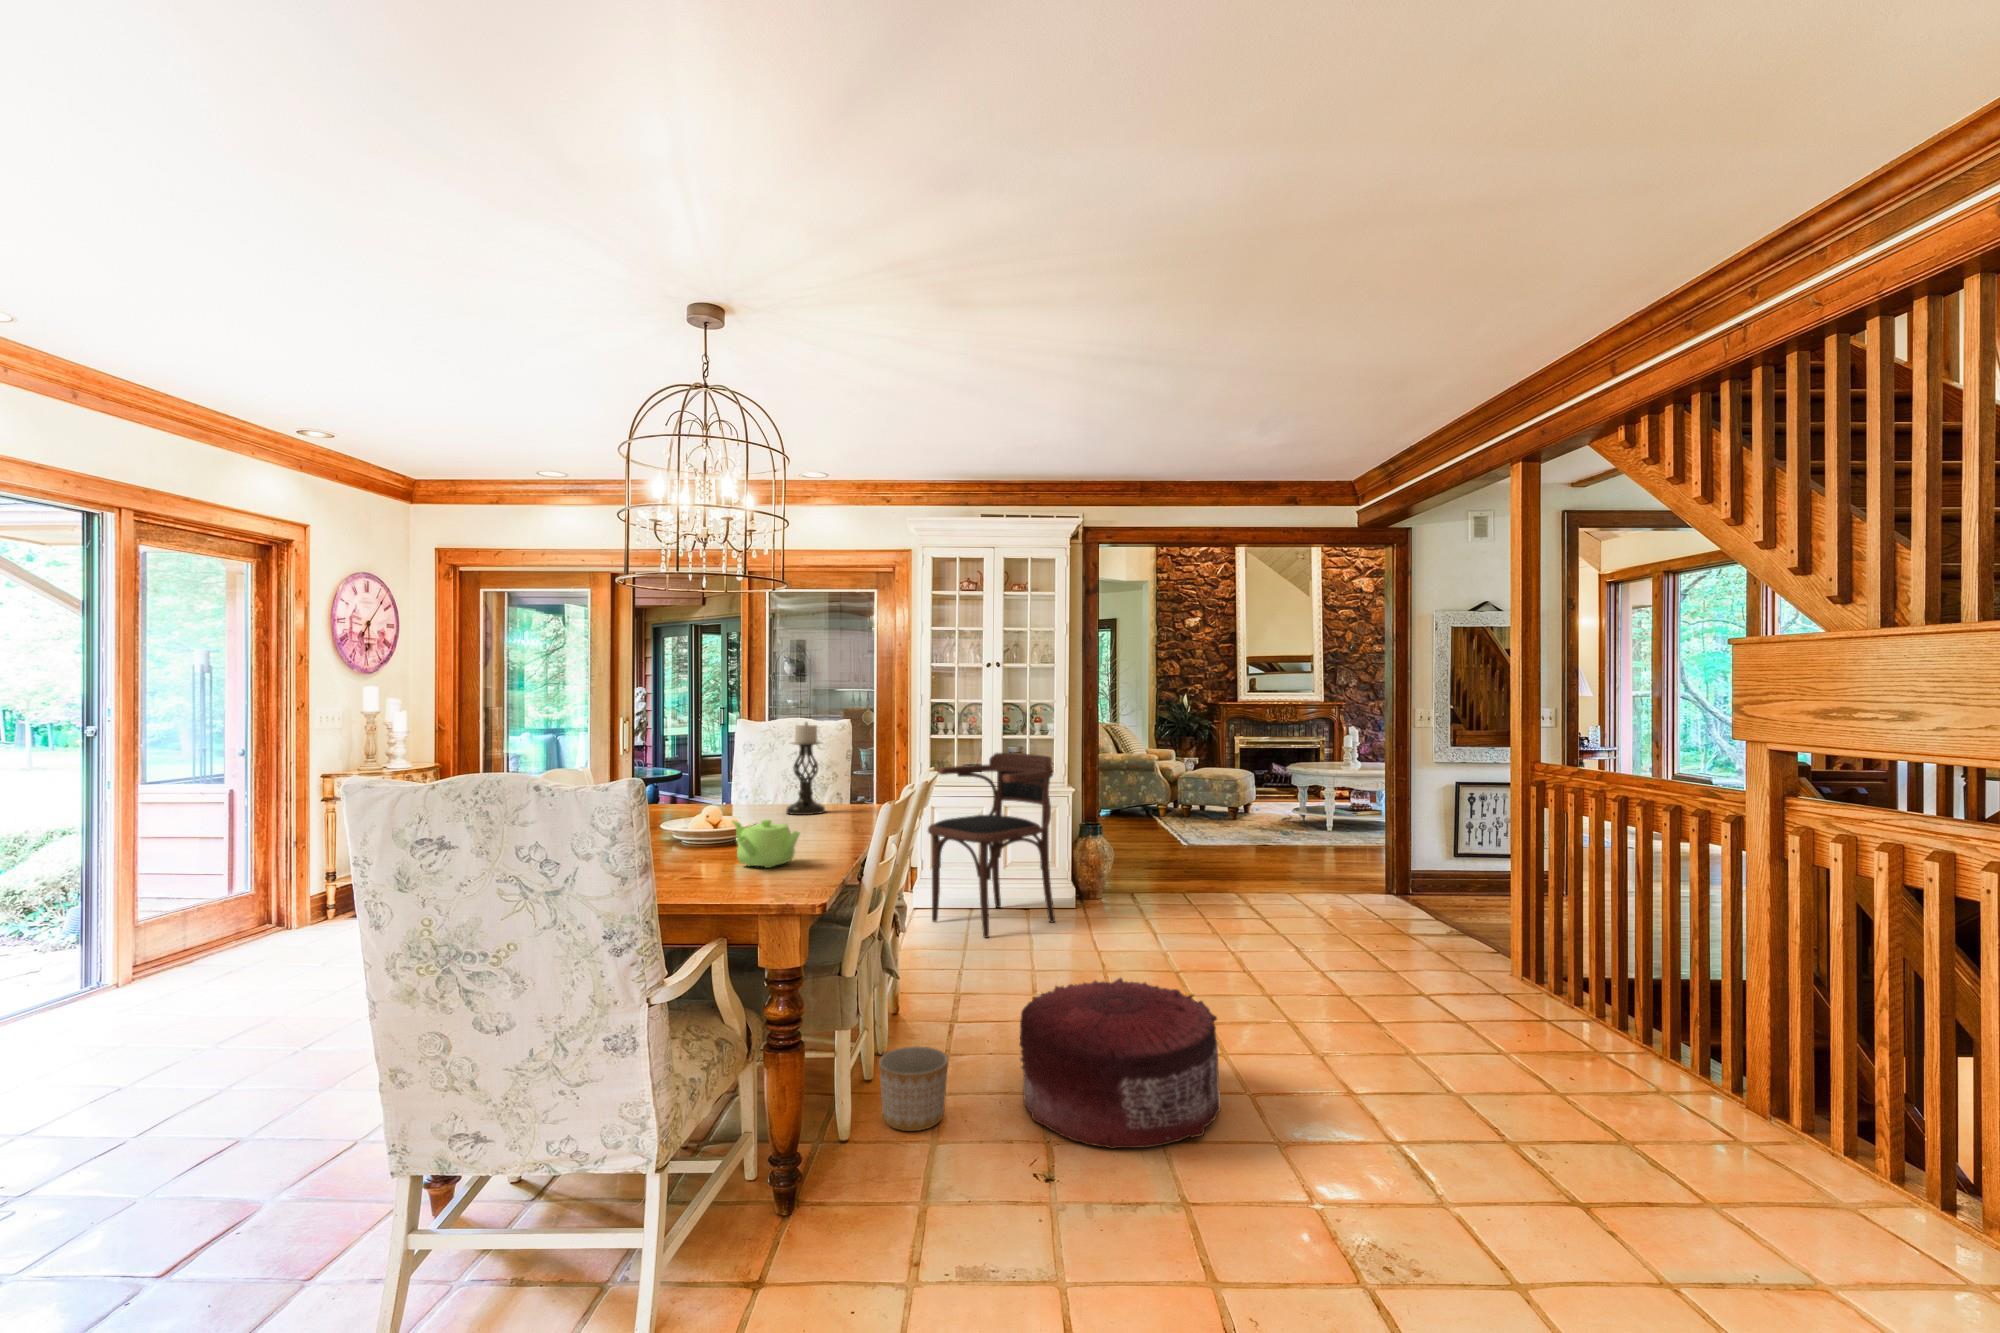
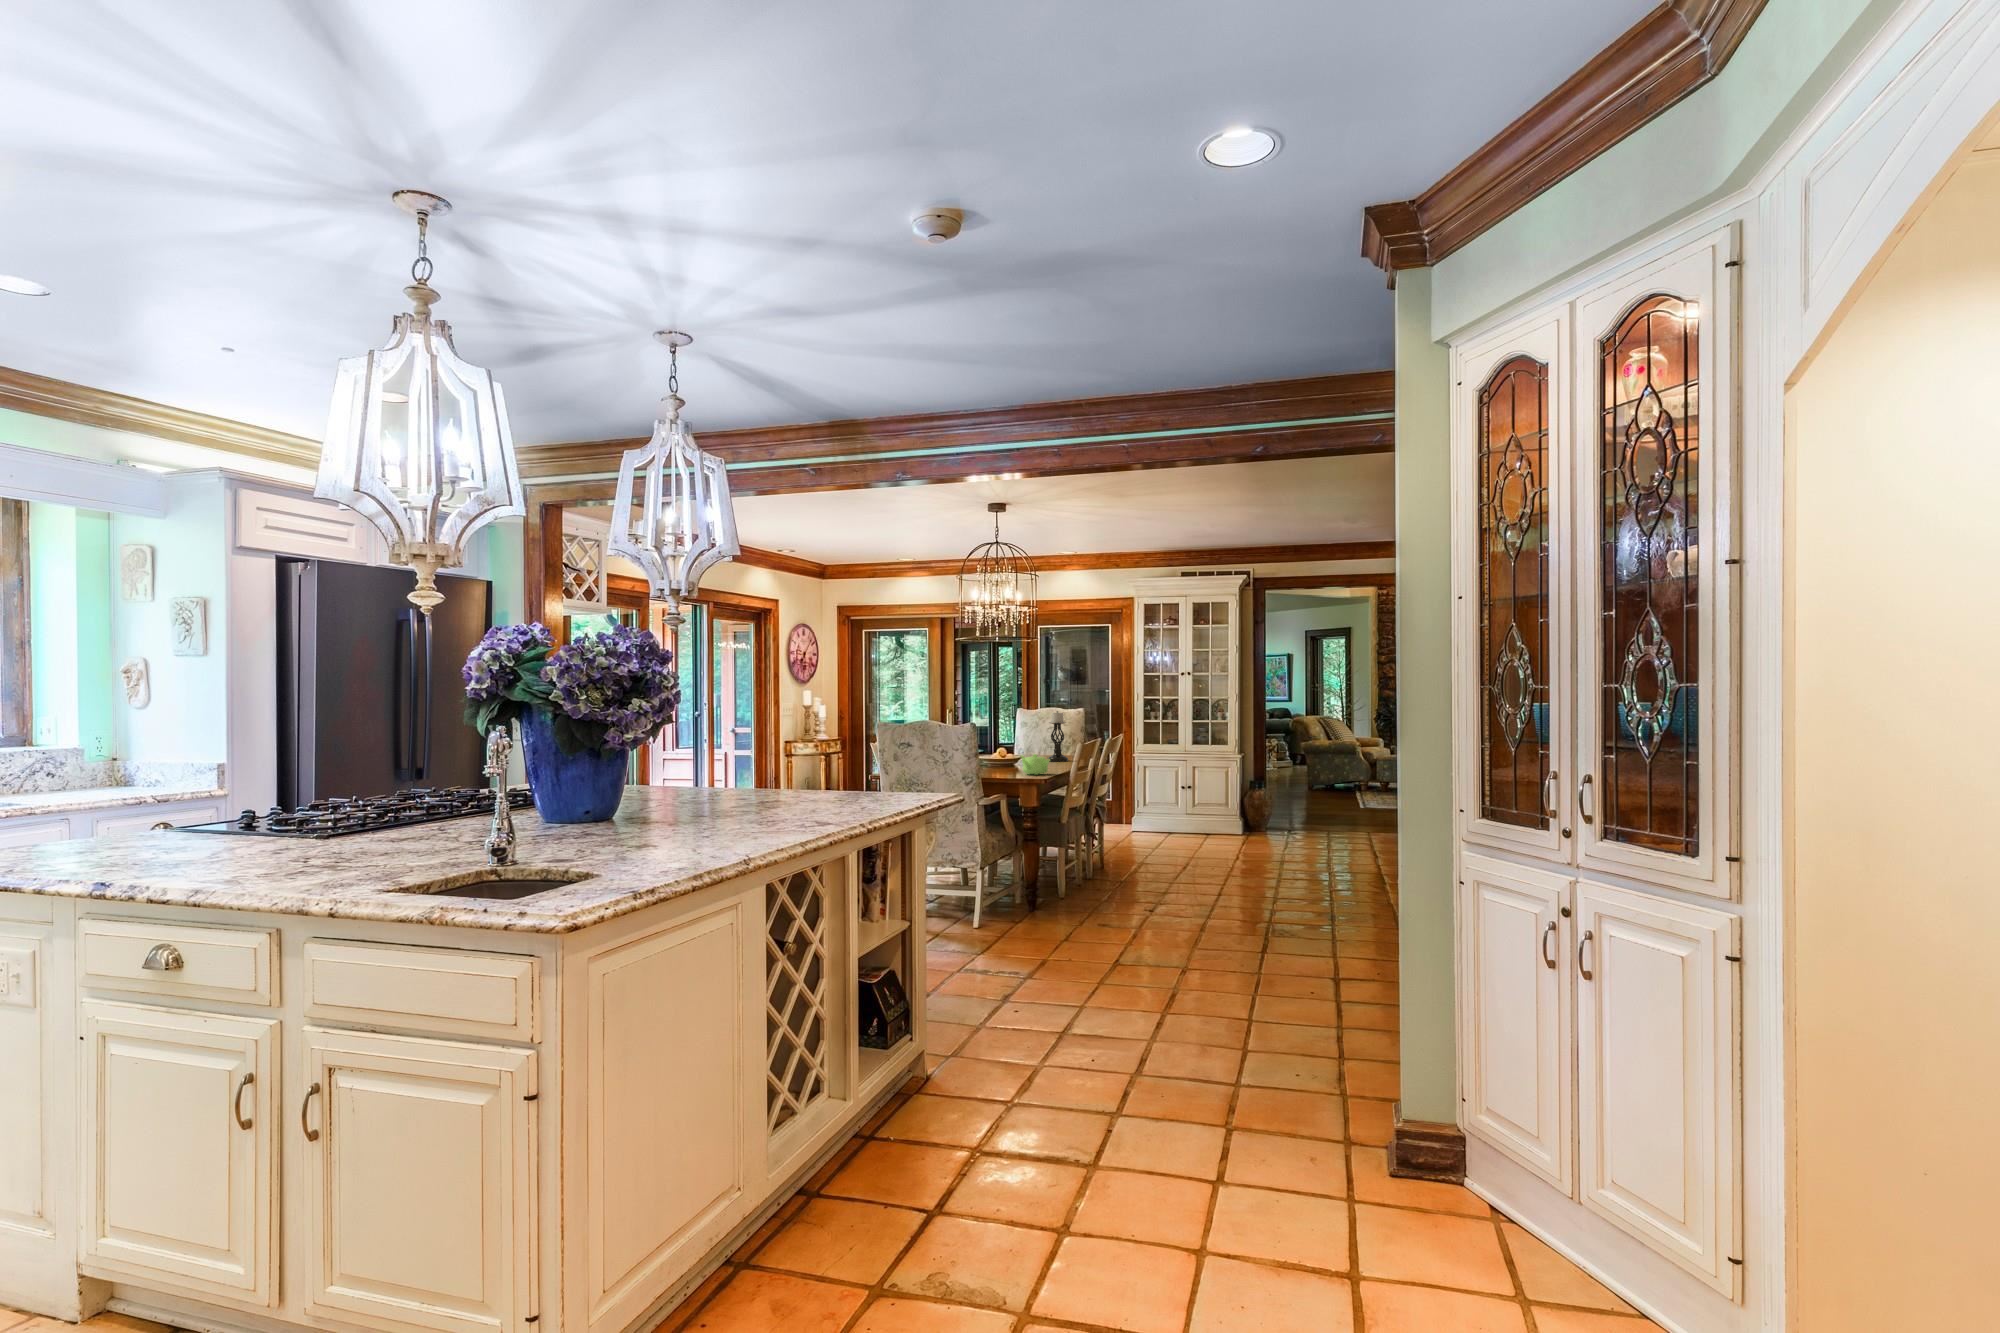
armchair: present [928,753,1055,938] -> none [1139,733,1224,848]
pouf: present [1020,978,1221,1149] -> none [1155,843,1256,907]
planter: present [879,1046,948,1131] -> none [1088,866,1120,899]

